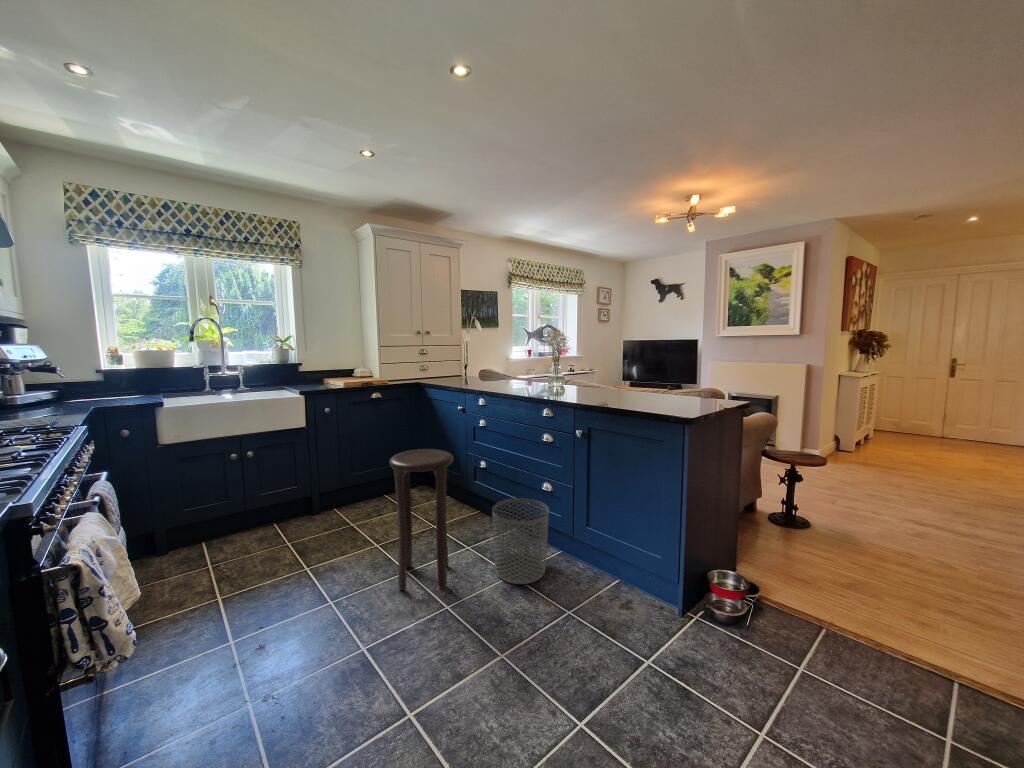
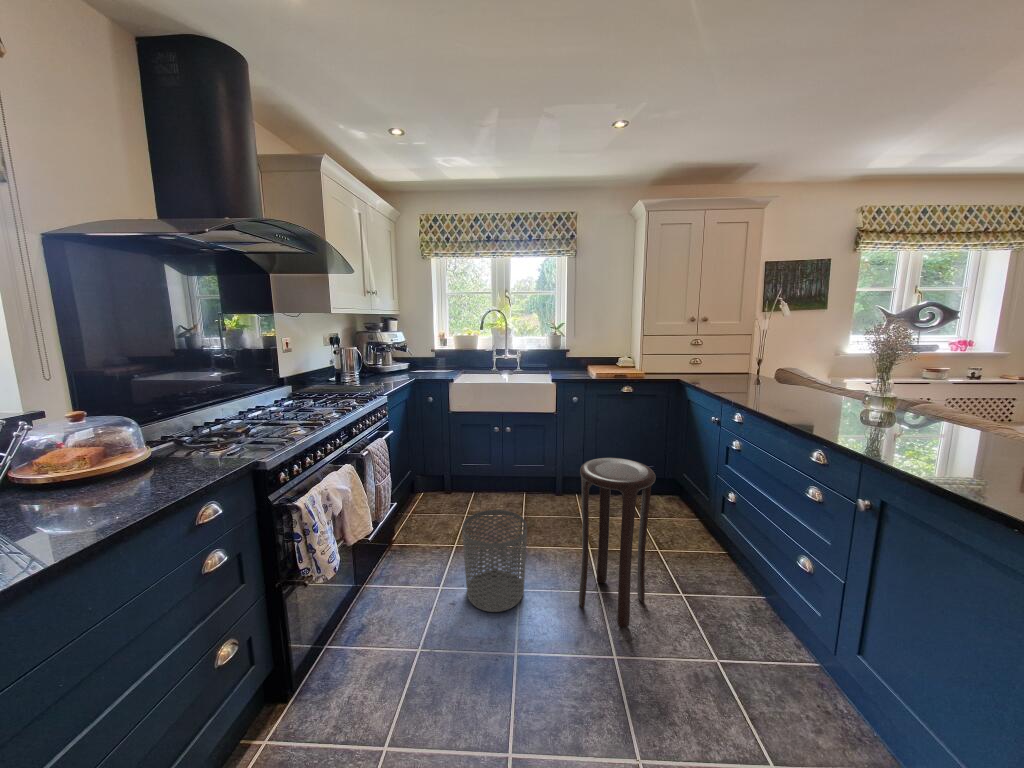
waste bin: present [492,498,549,584] -> present [462,510,527,612]

